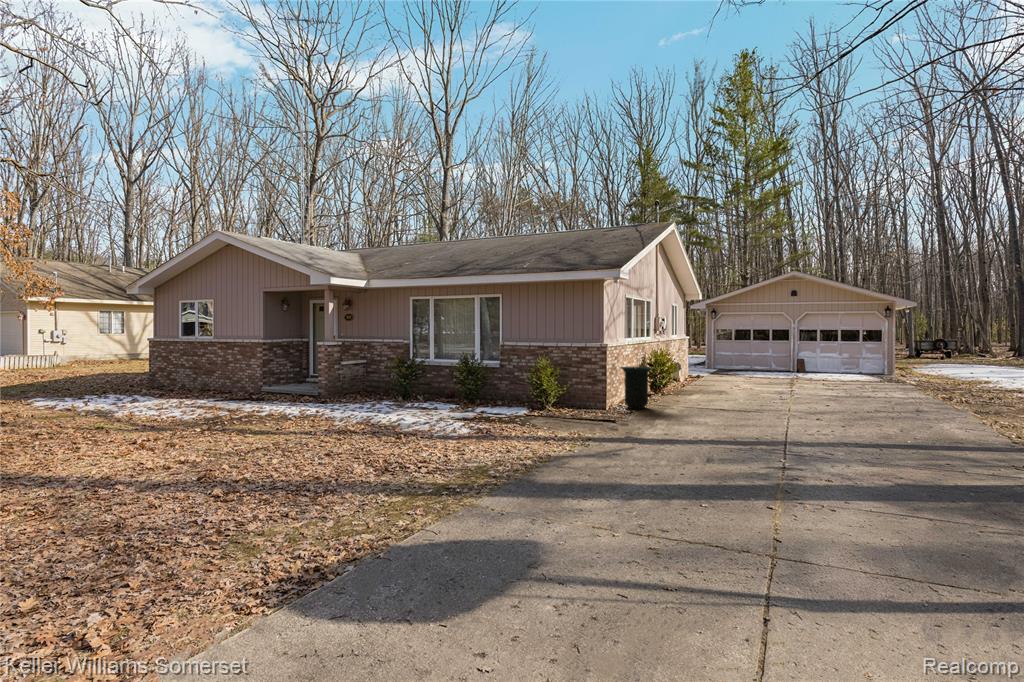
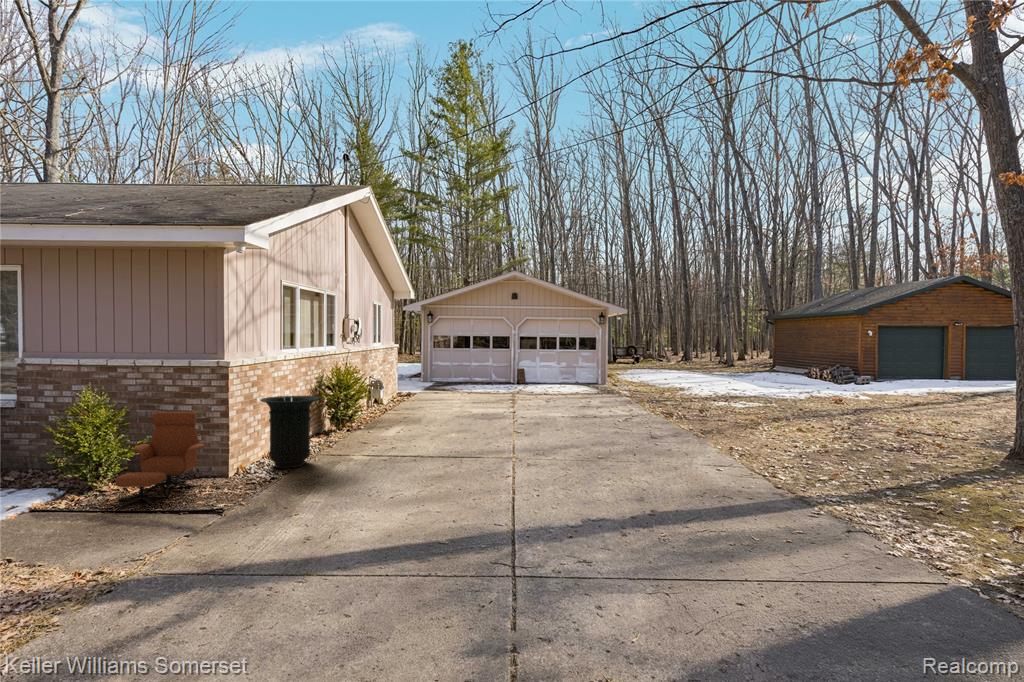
lounge chair: none [560,372,596,417] -> present [116,412,204,507]

